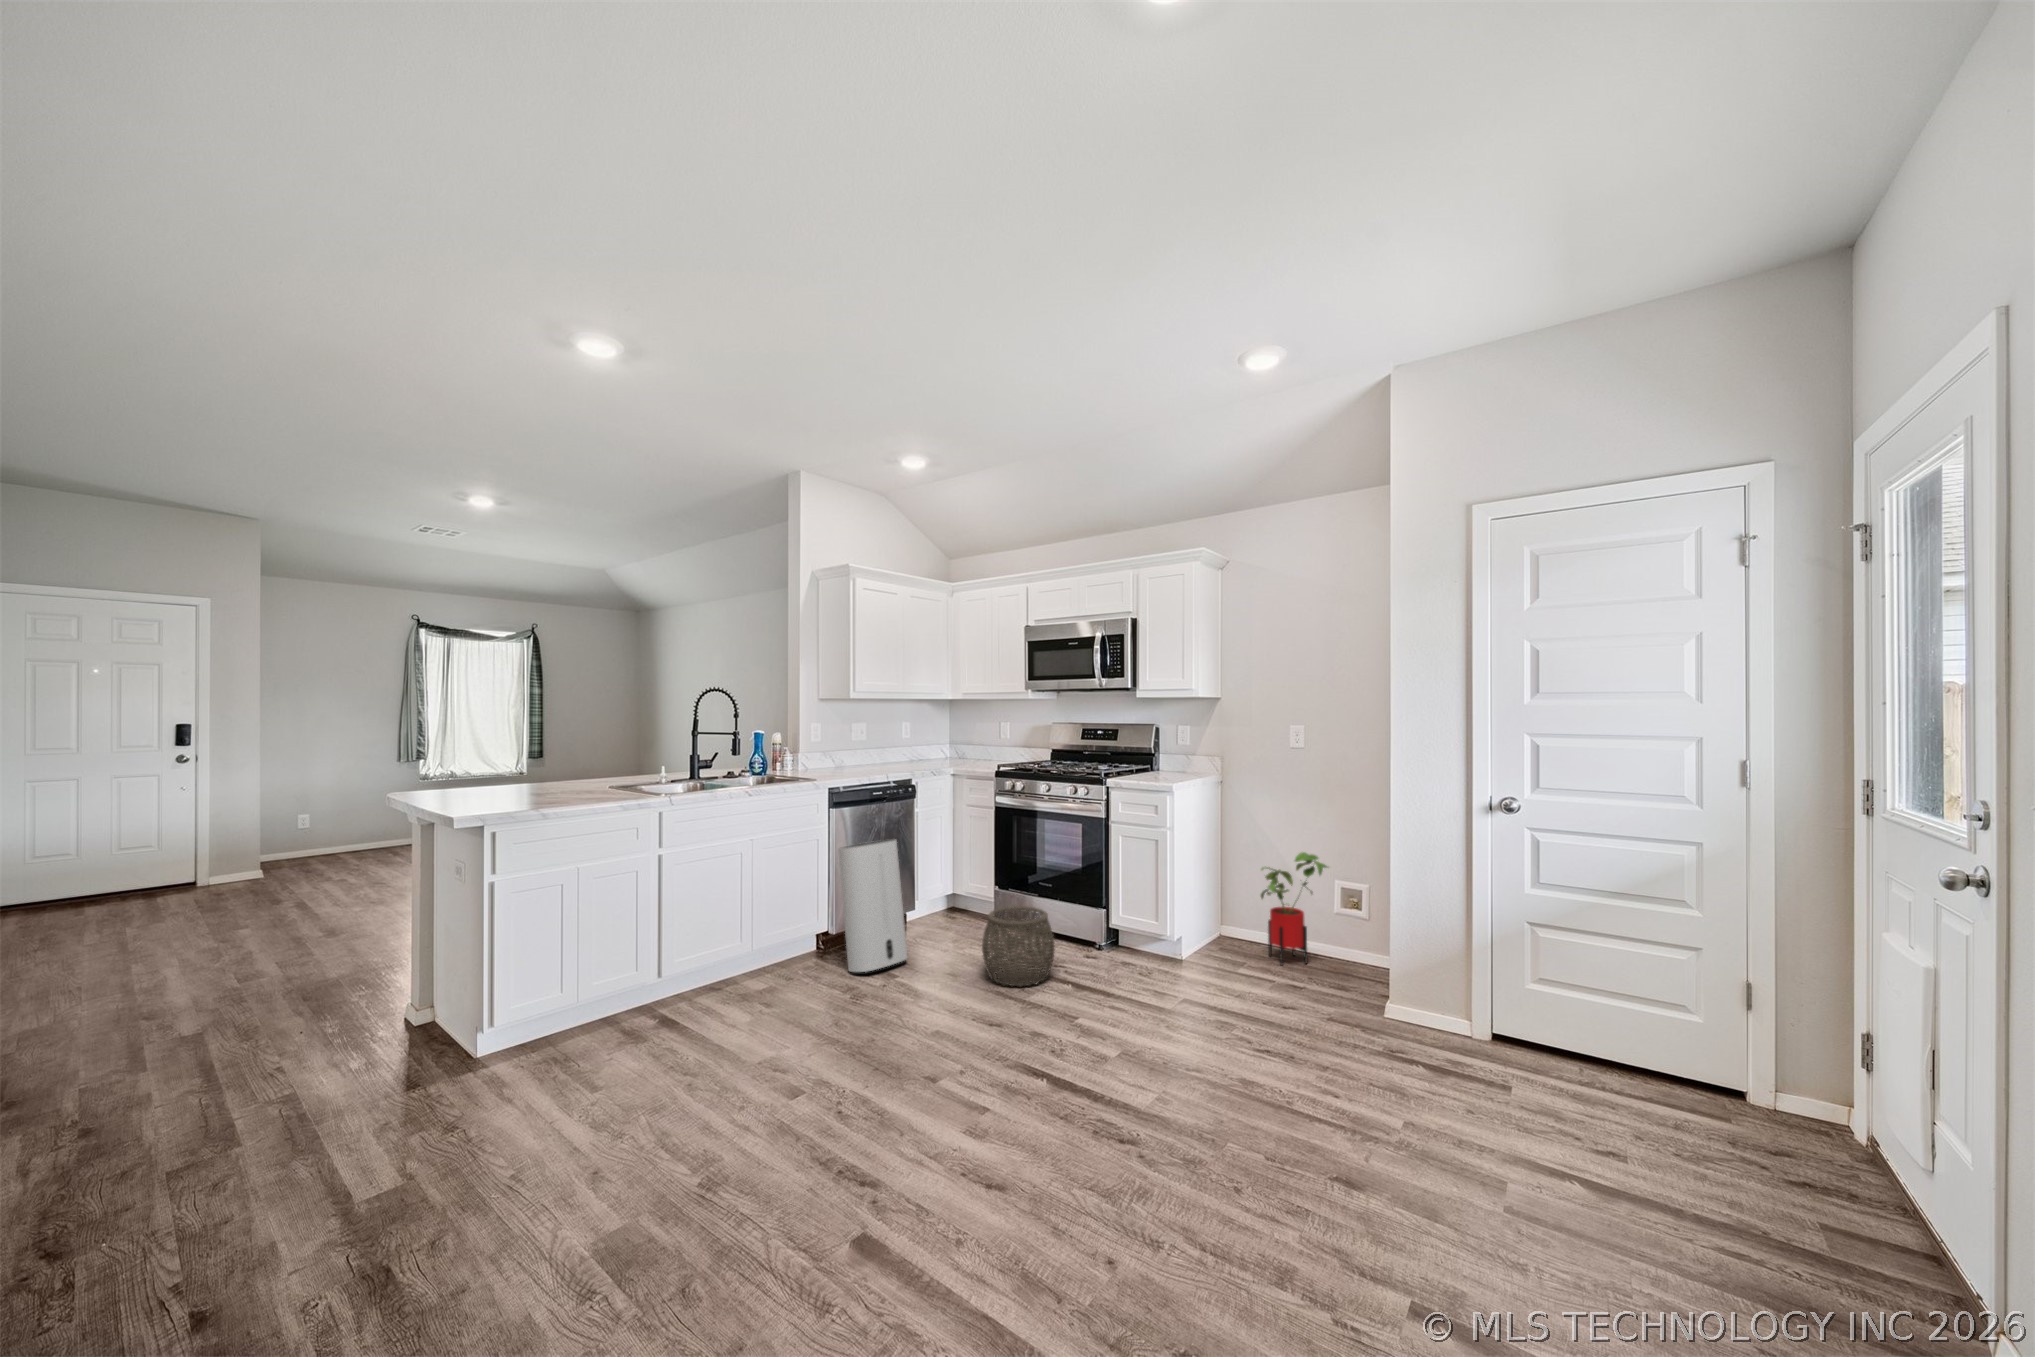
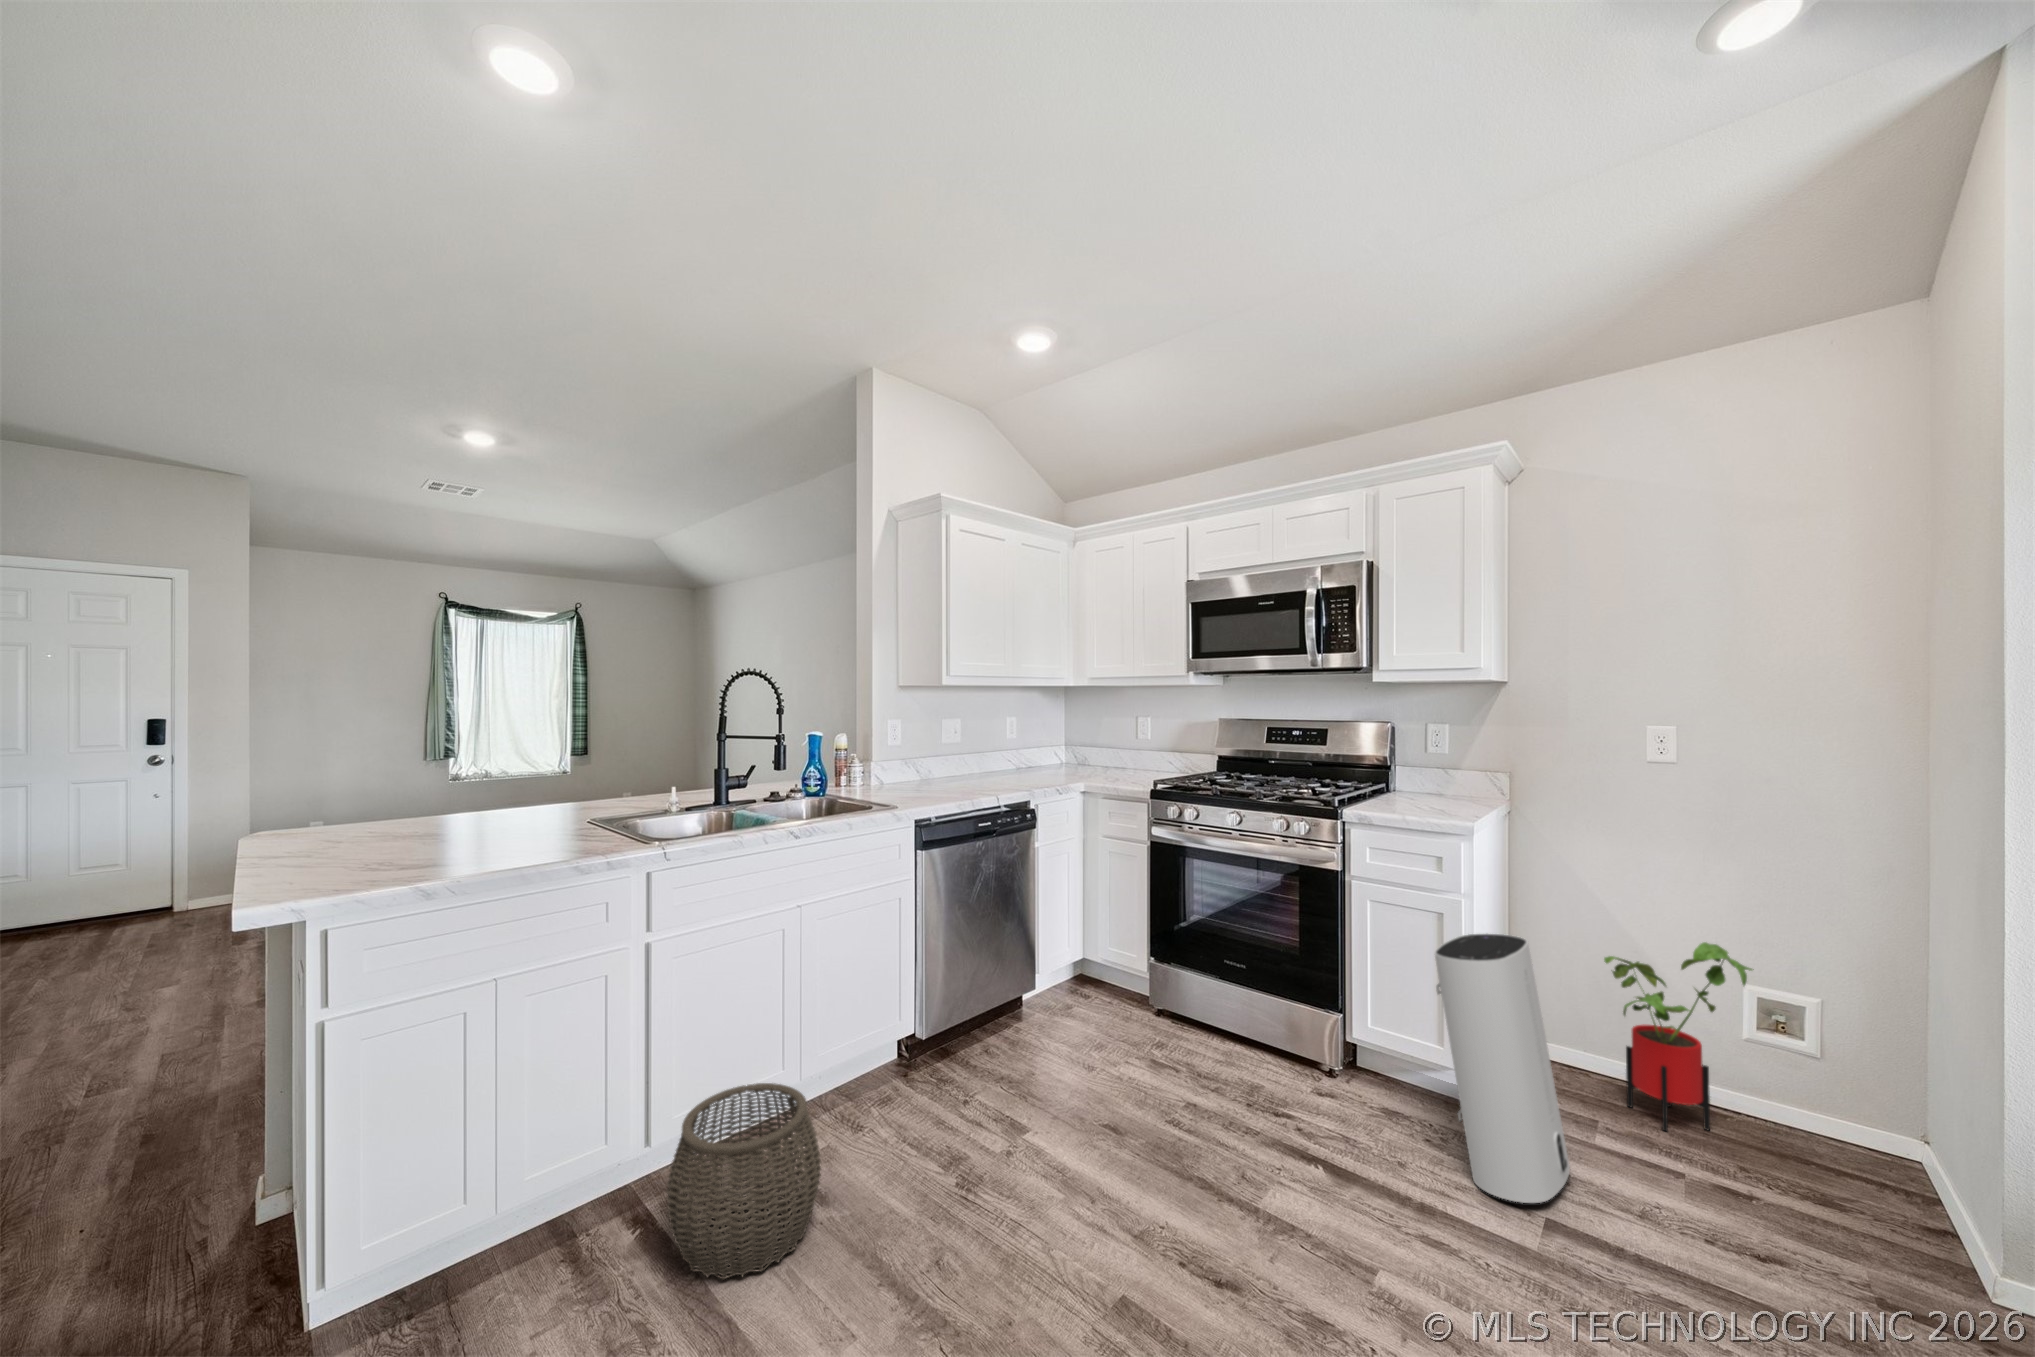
air purifier: present [838,839,907,972] -> present [1434,934,1570,1203]
woven basket: present [982,906,1055,986] -> present [666,1083,821,1279]

